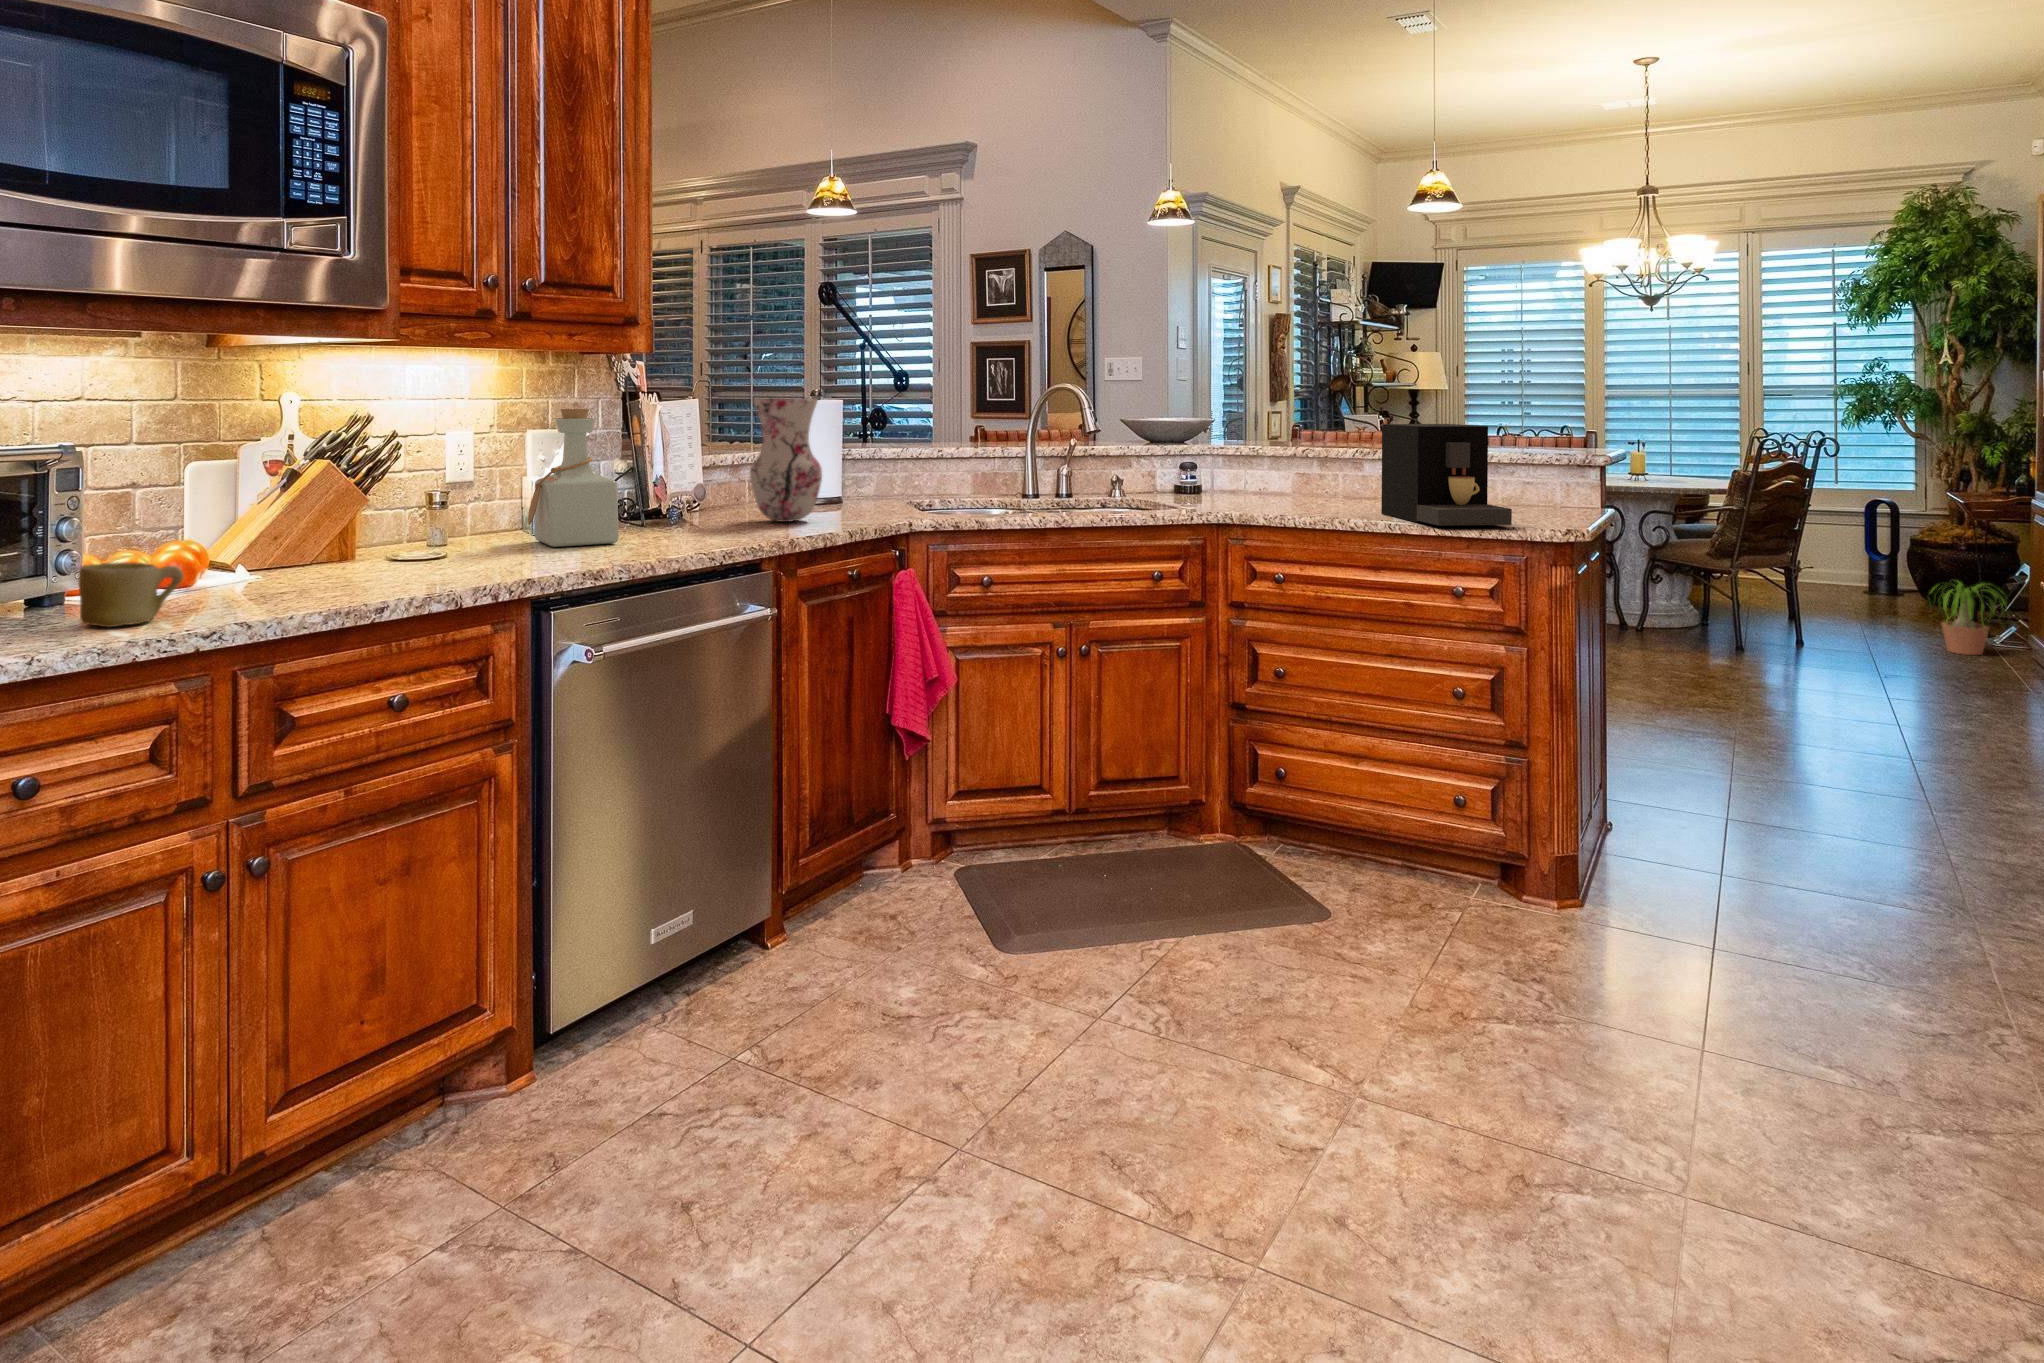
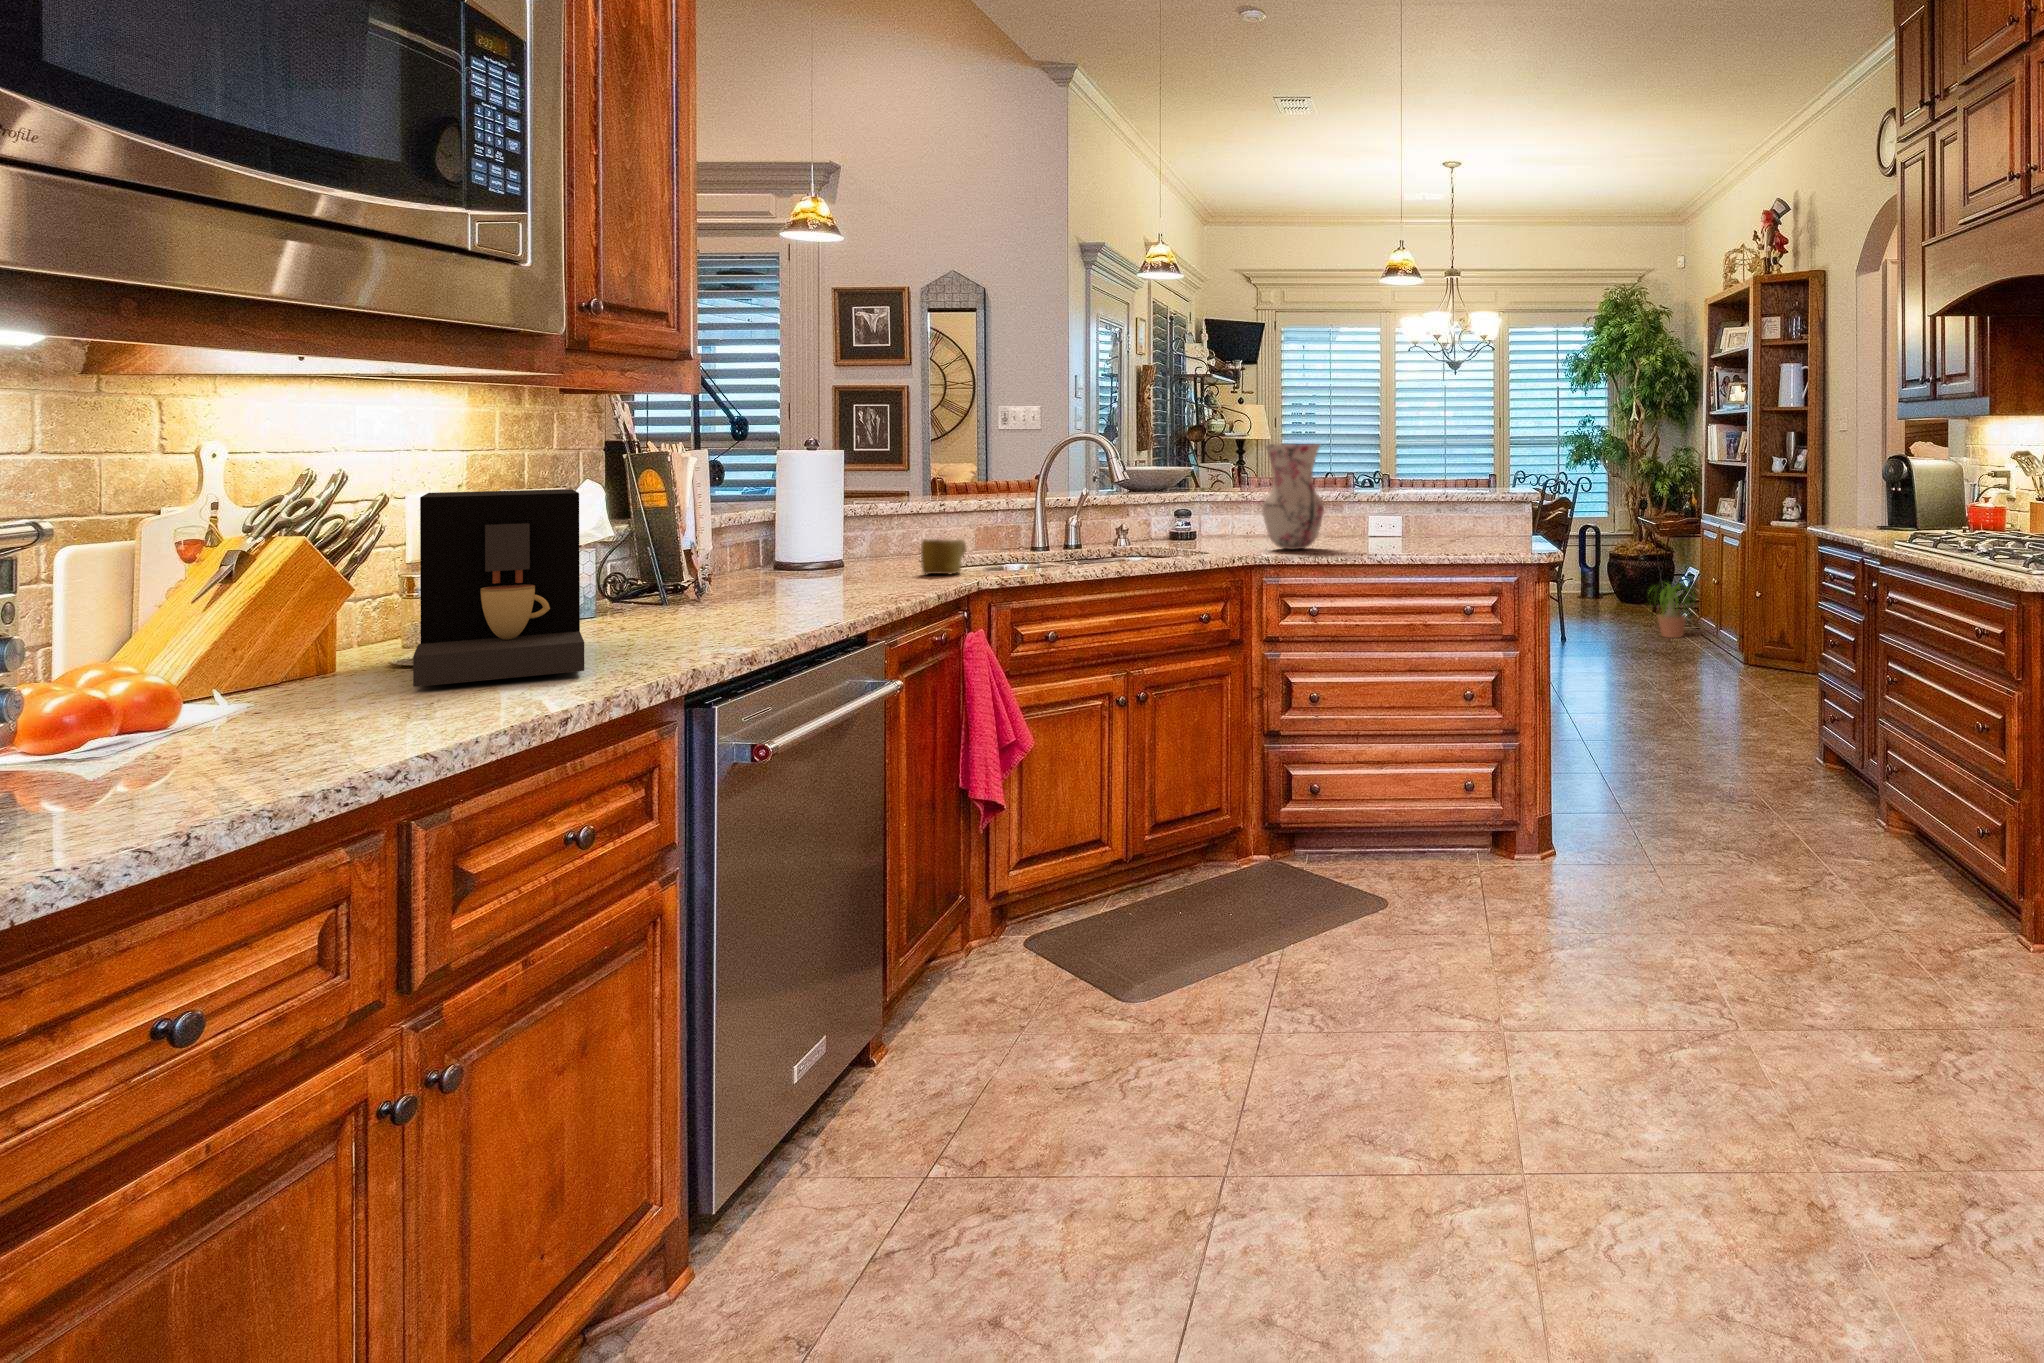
vase: present [750,398,822,522] -> present [1263,444,1324,550]
bottle: present [528,409,619,547] -> none [578,458,704,626]
coffee maker: present [1381,424,1512,526] -> present [413,489,584,687]
mug: present [79,563,184,627] -> present [921,539,966,575]

